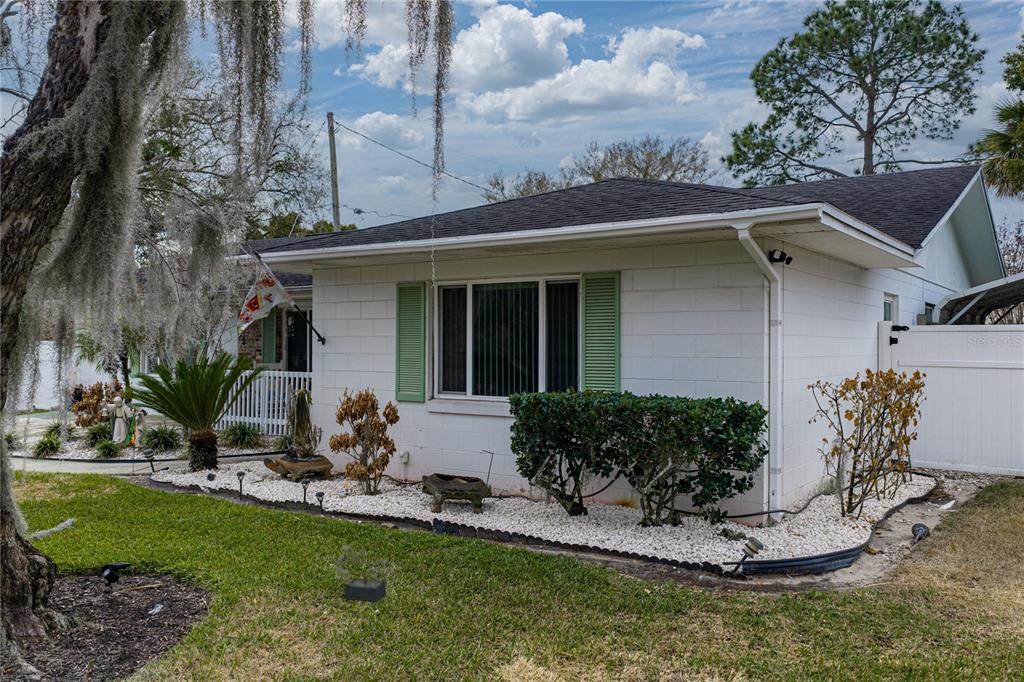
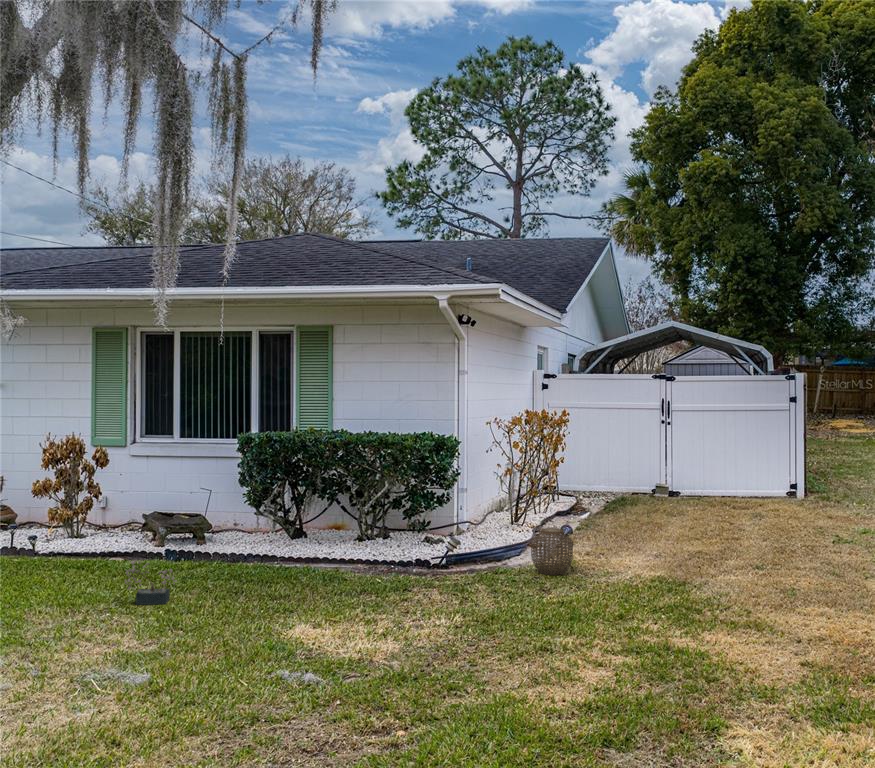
woven basket: none [861,543,928,614] -> present [531,528,573,575]

